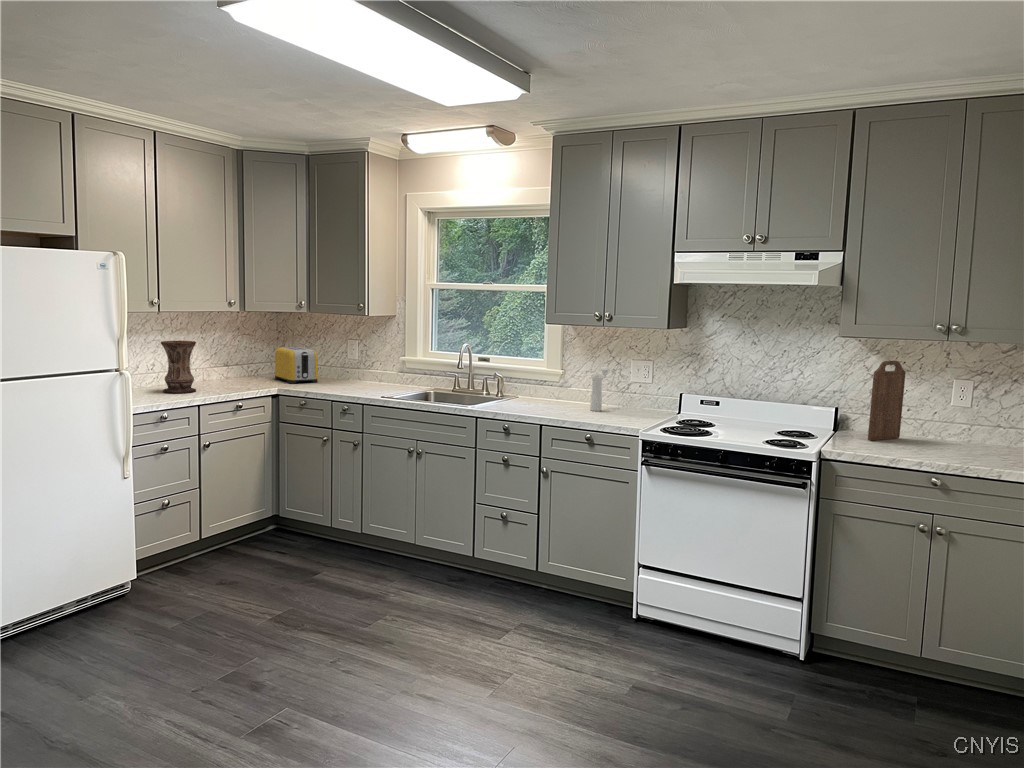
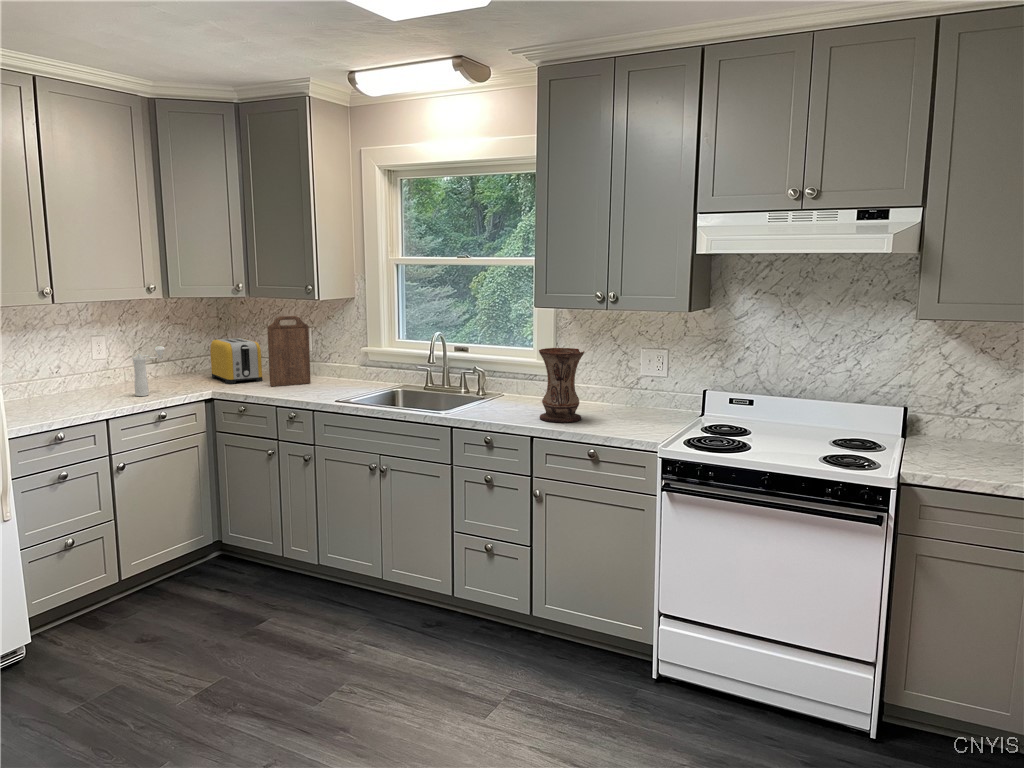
vase: present [161,341,196,393] -> present [539,348,584,423]
cutting board: present [868,361,906,441] -> present [267,316,311,386]
pepper mill: present [590,367,609,411] -> present [133,346,165,396]

